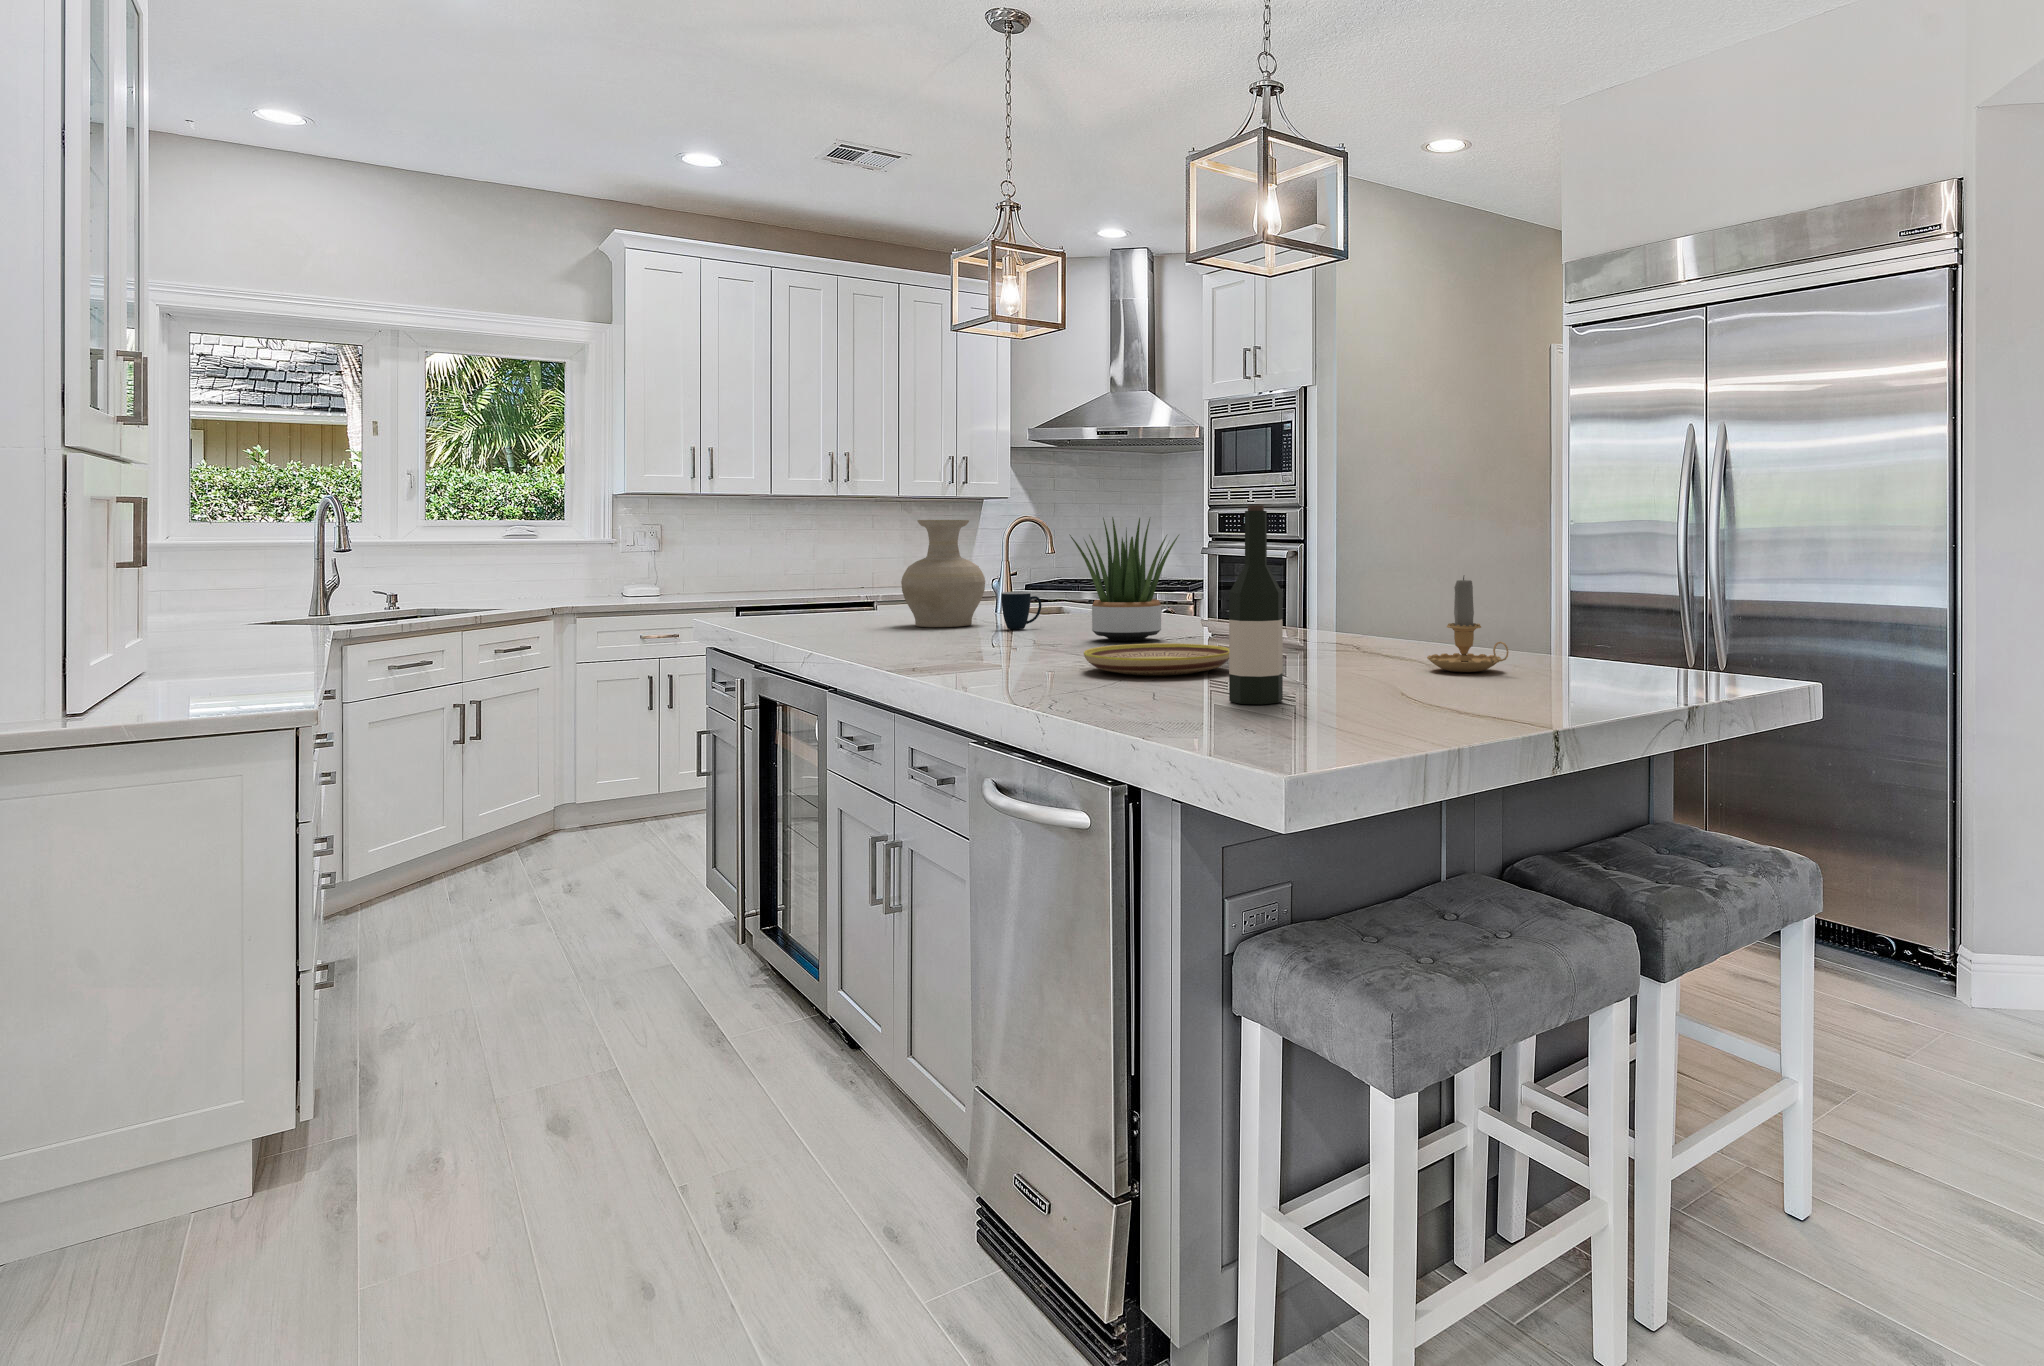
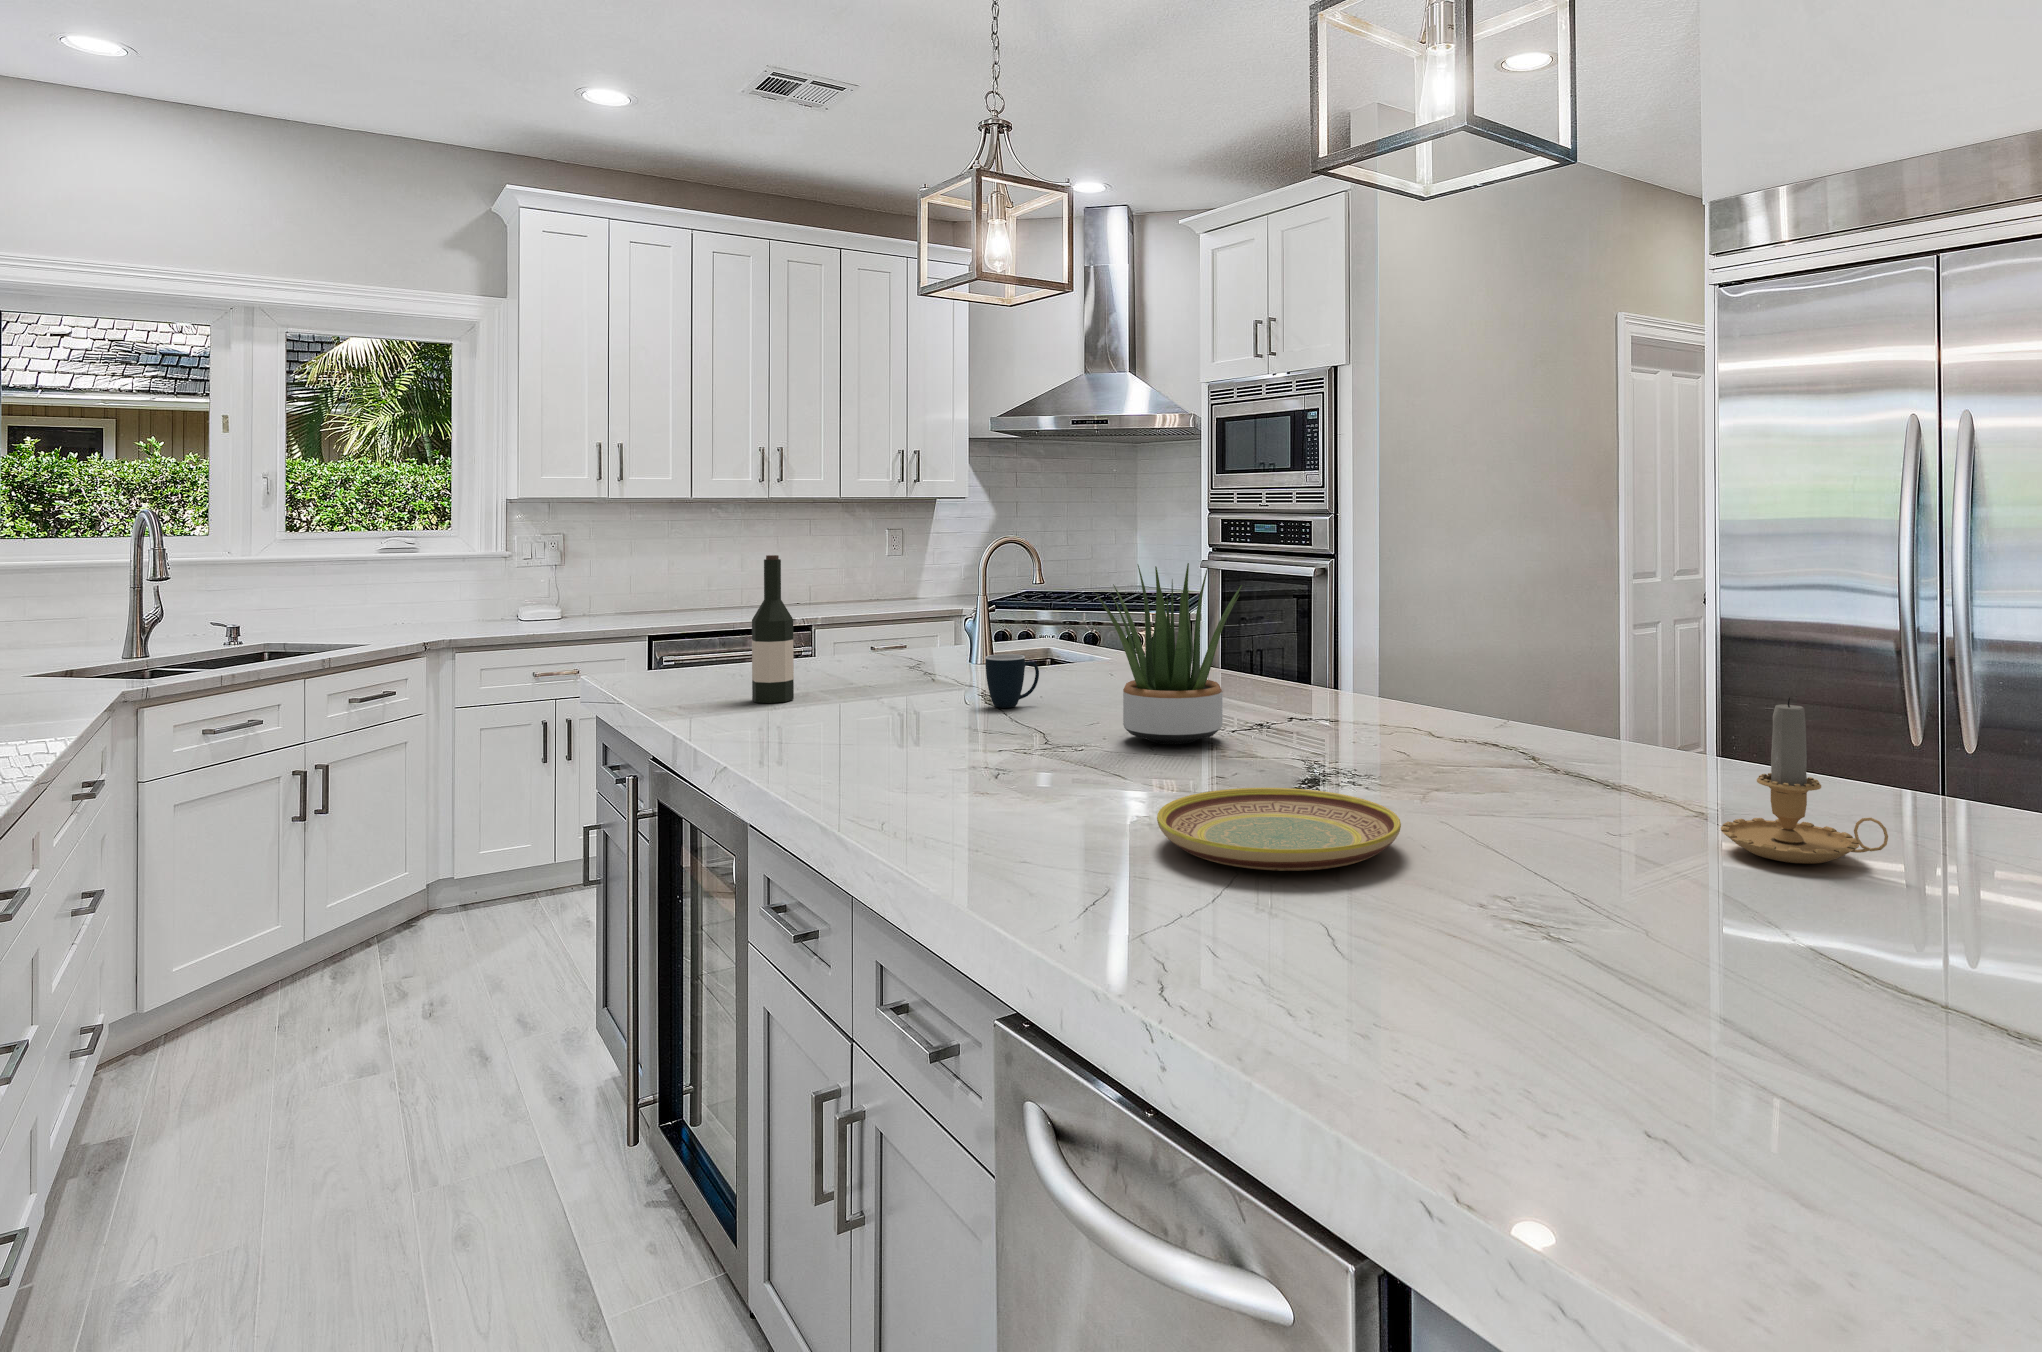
wine bottle: present [1229,505,1283,704] -> present [752,555,794,703]
vase: present [901,520,985,627] -> none [849,553,961,701]

